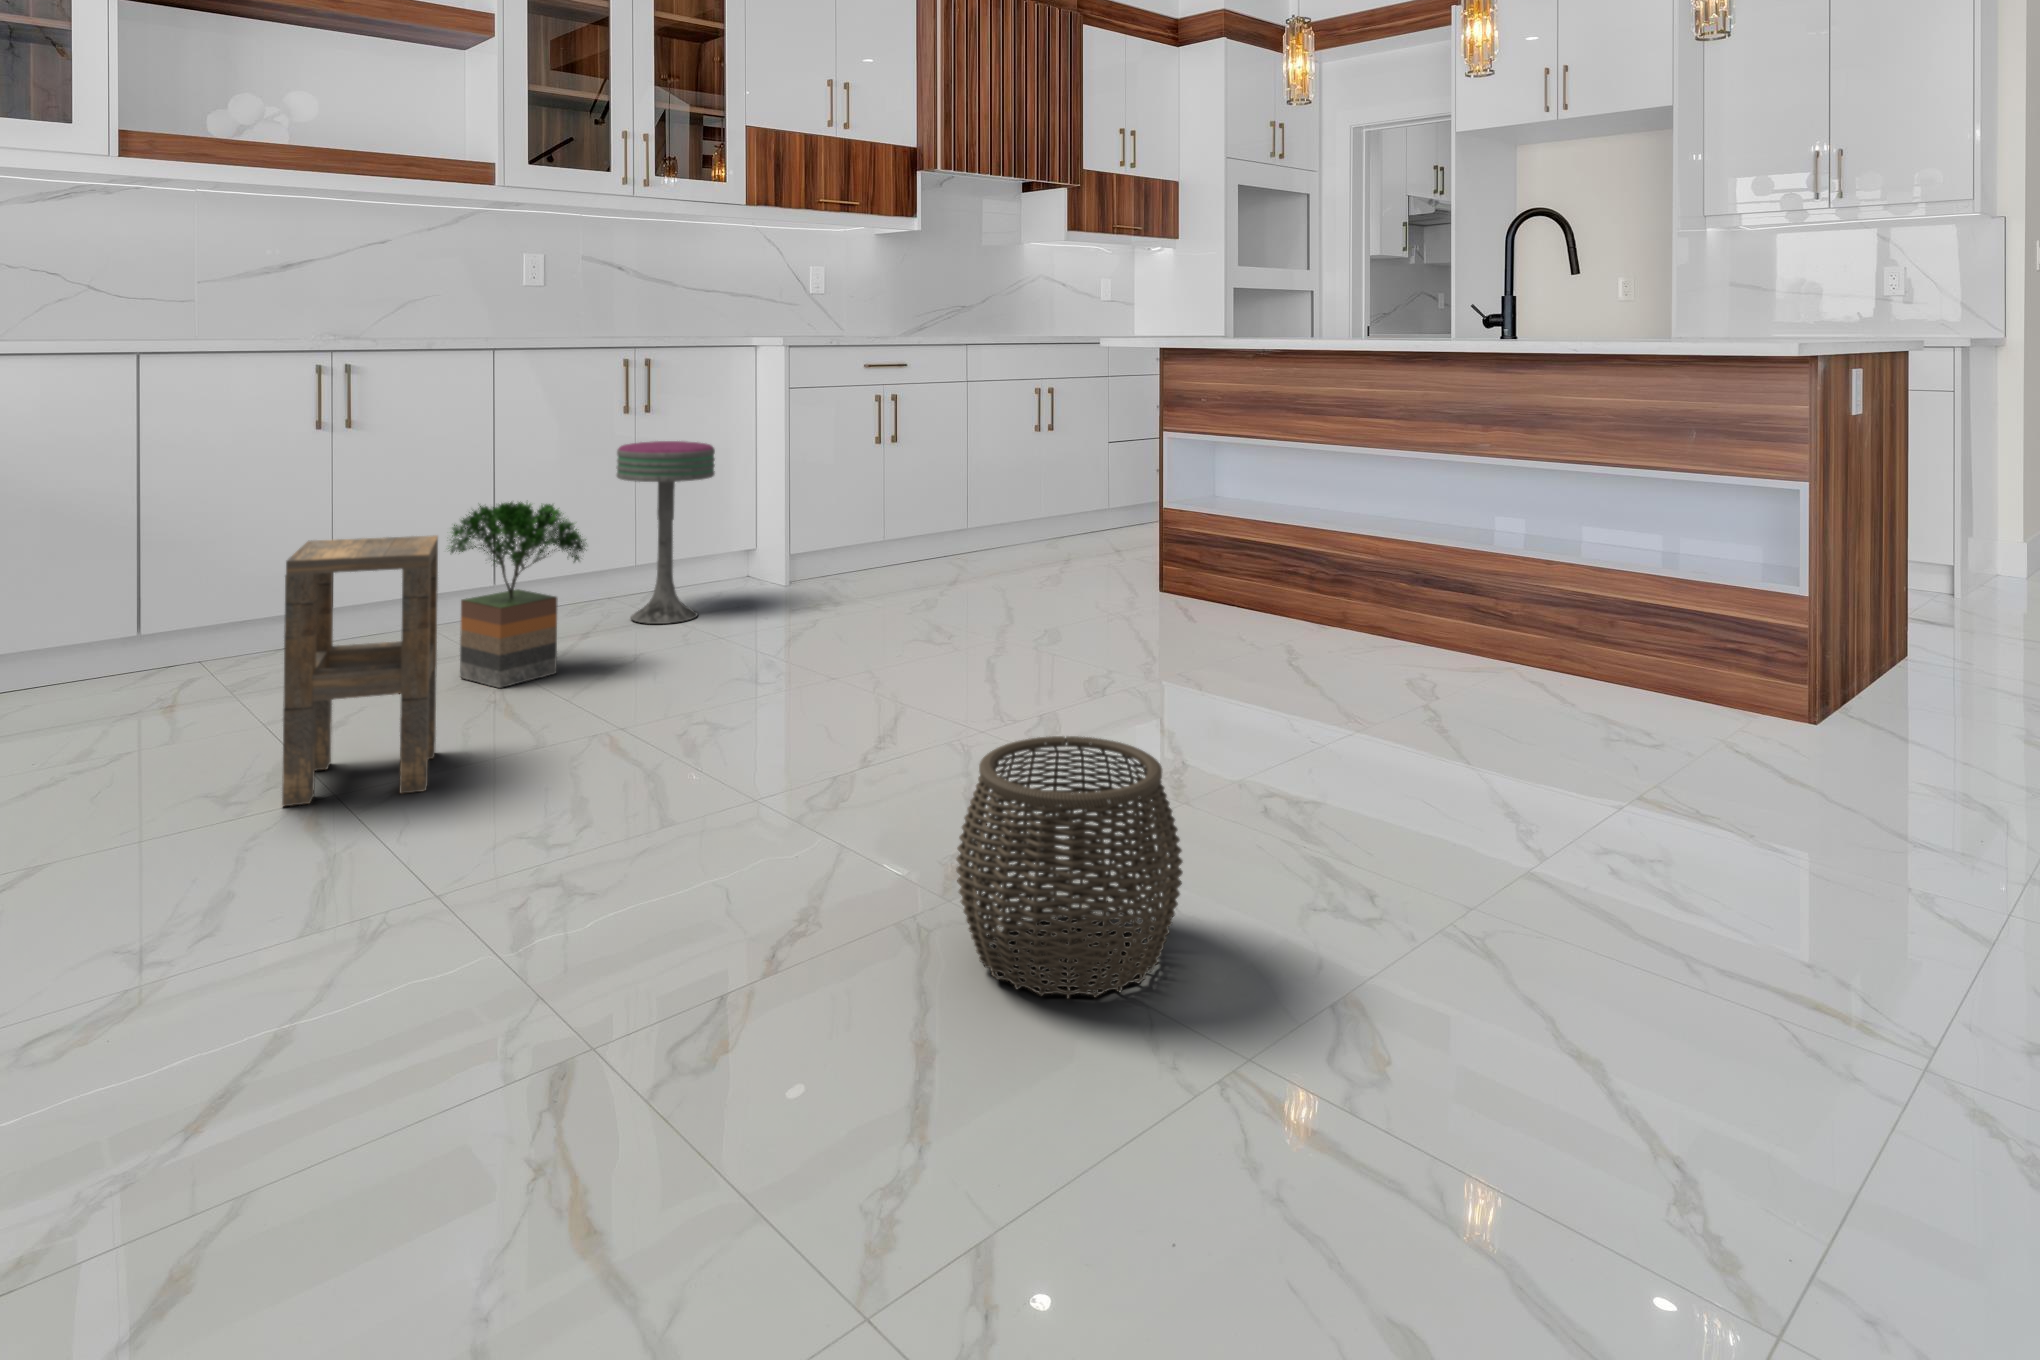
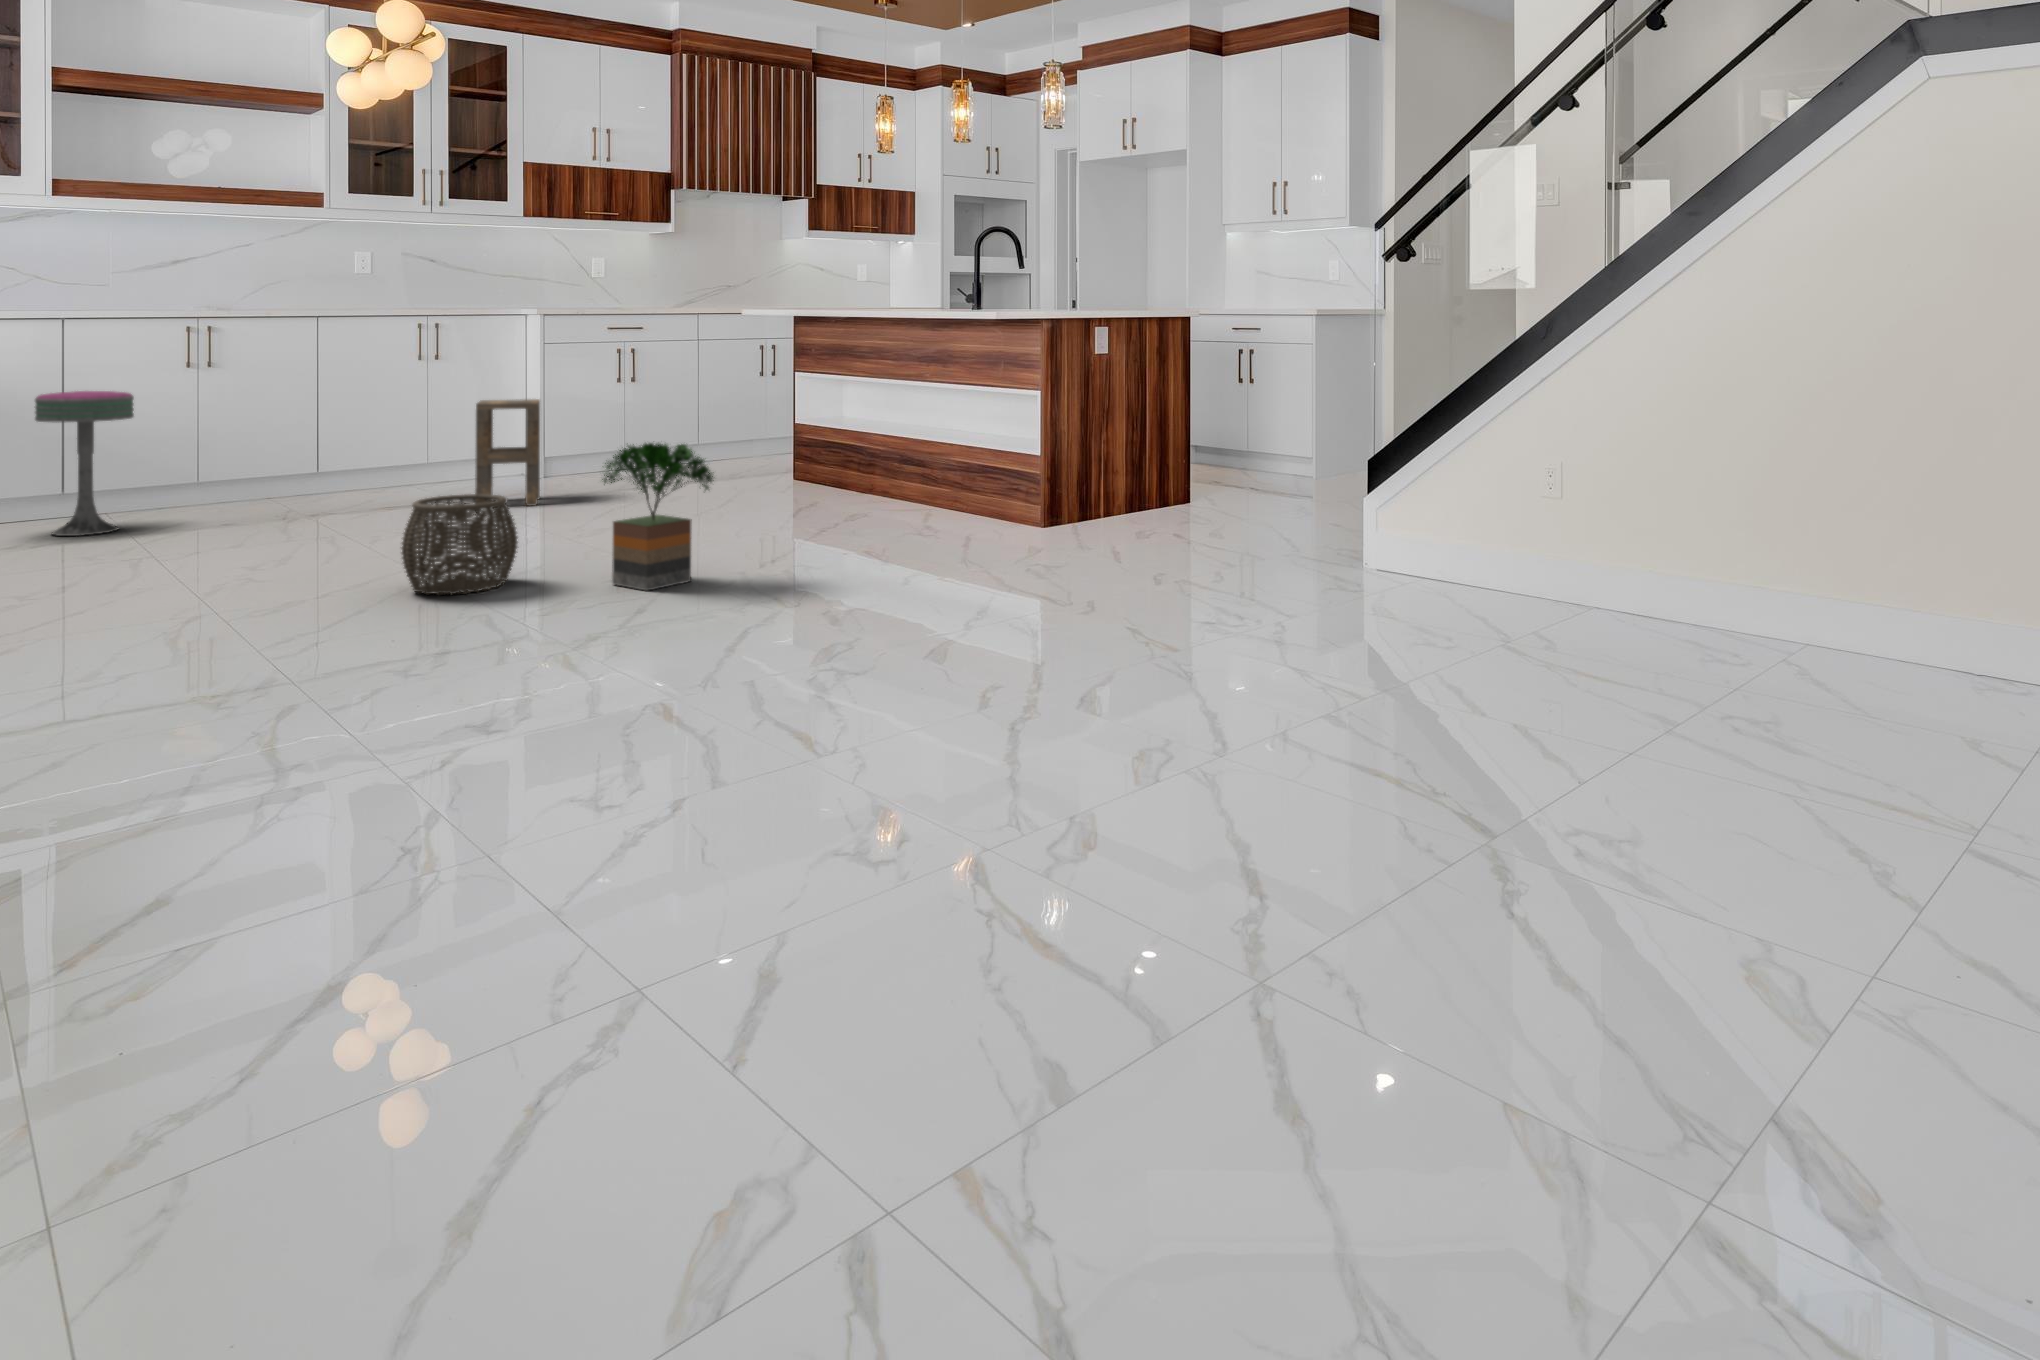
bar stool: present [617,441,715,624] -> present [35,391,134,536]
potted tree: present [448,502,587,688] -> present [602,443,714,591]
side table: present [282,535,438,806] -> present [475,399,540,506]

